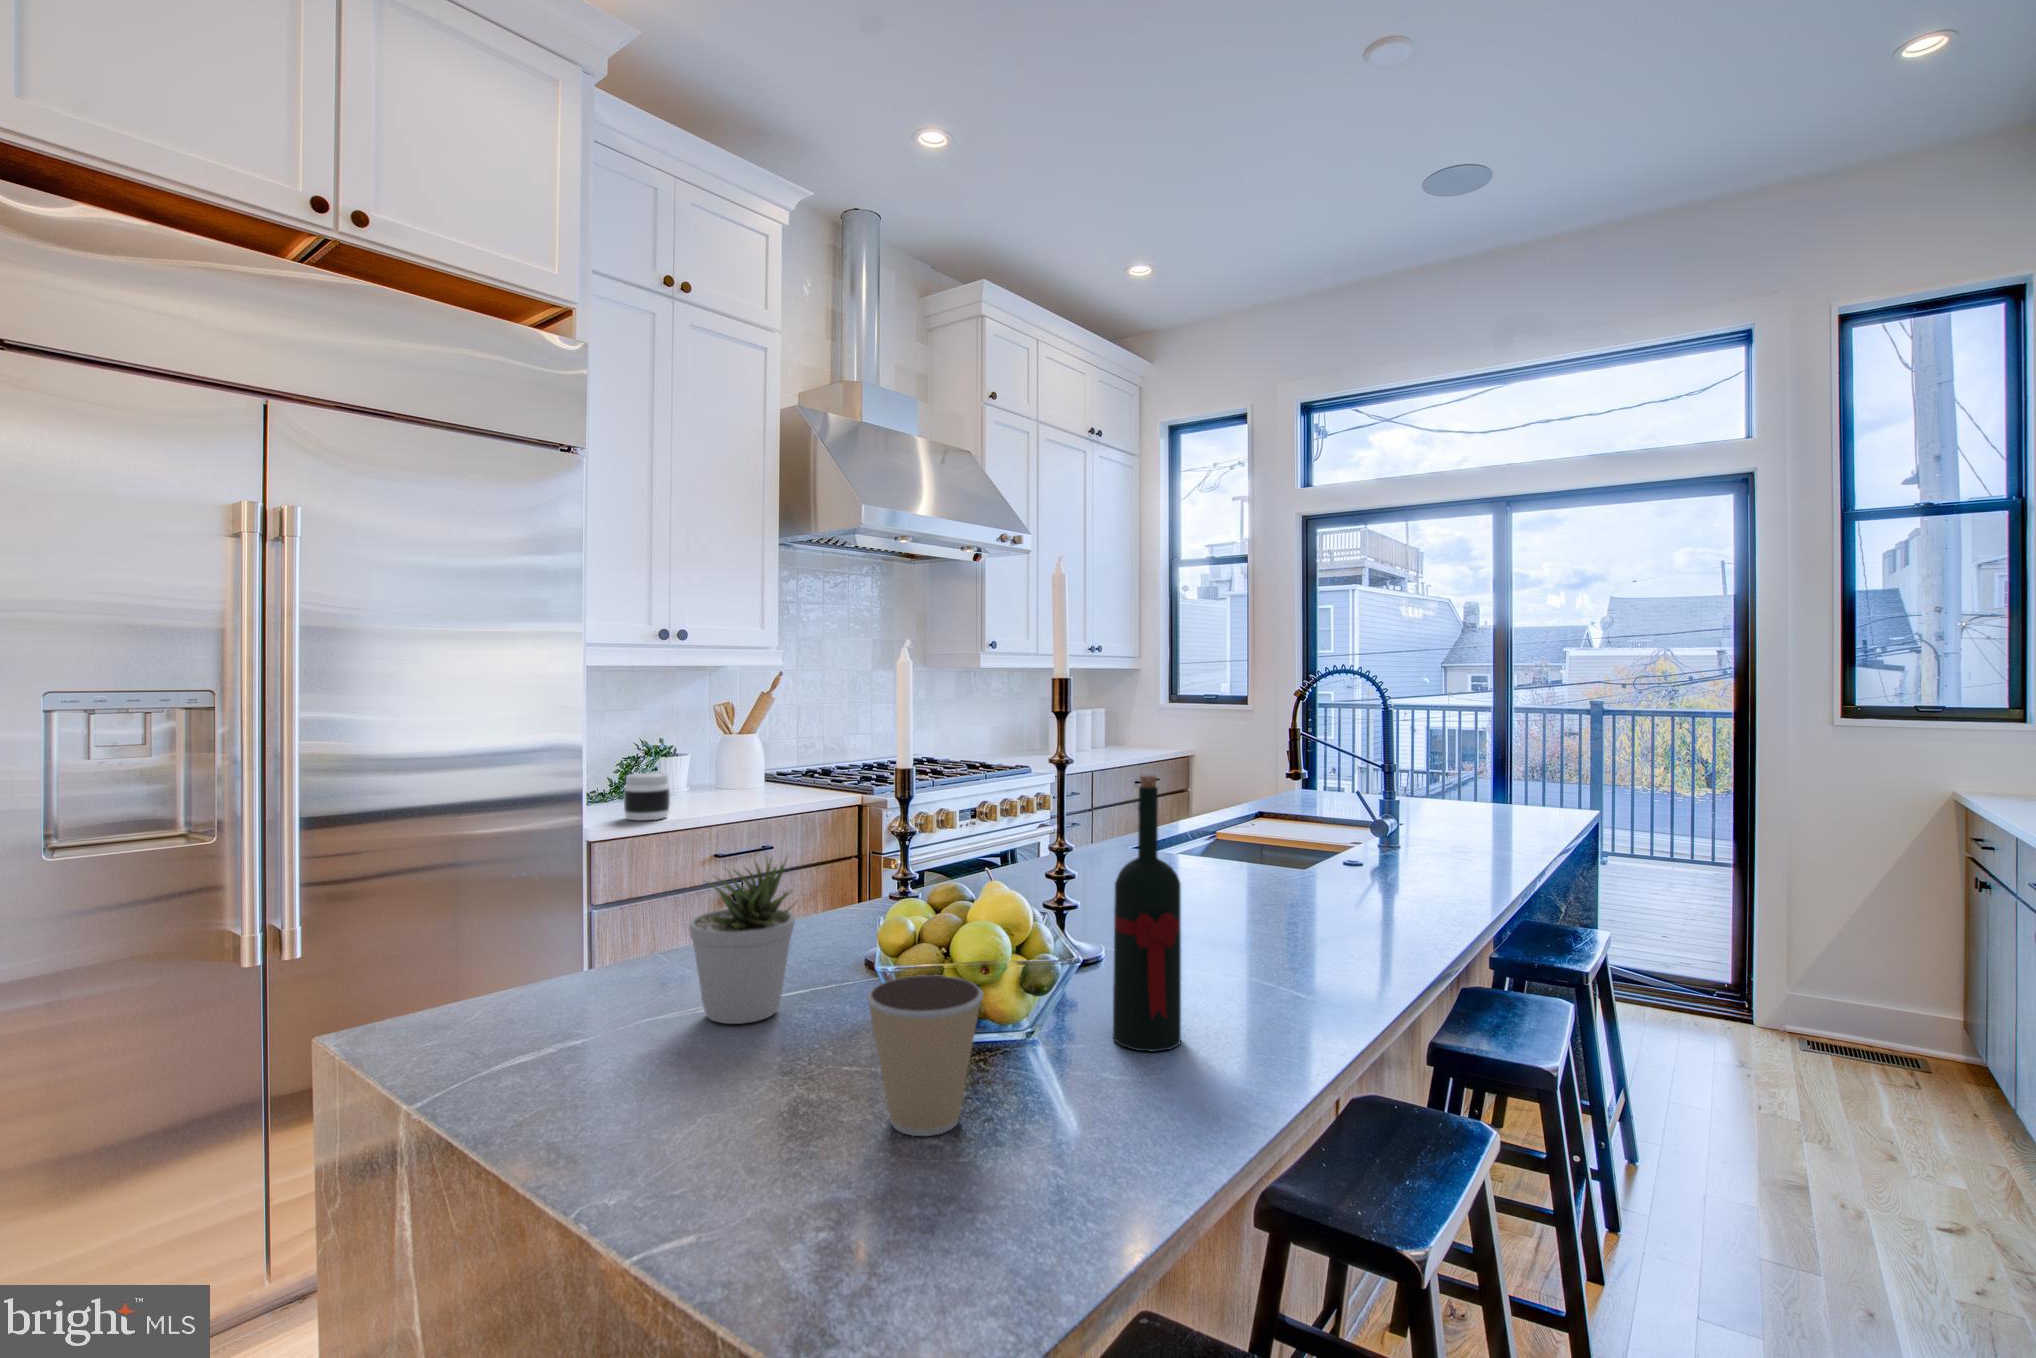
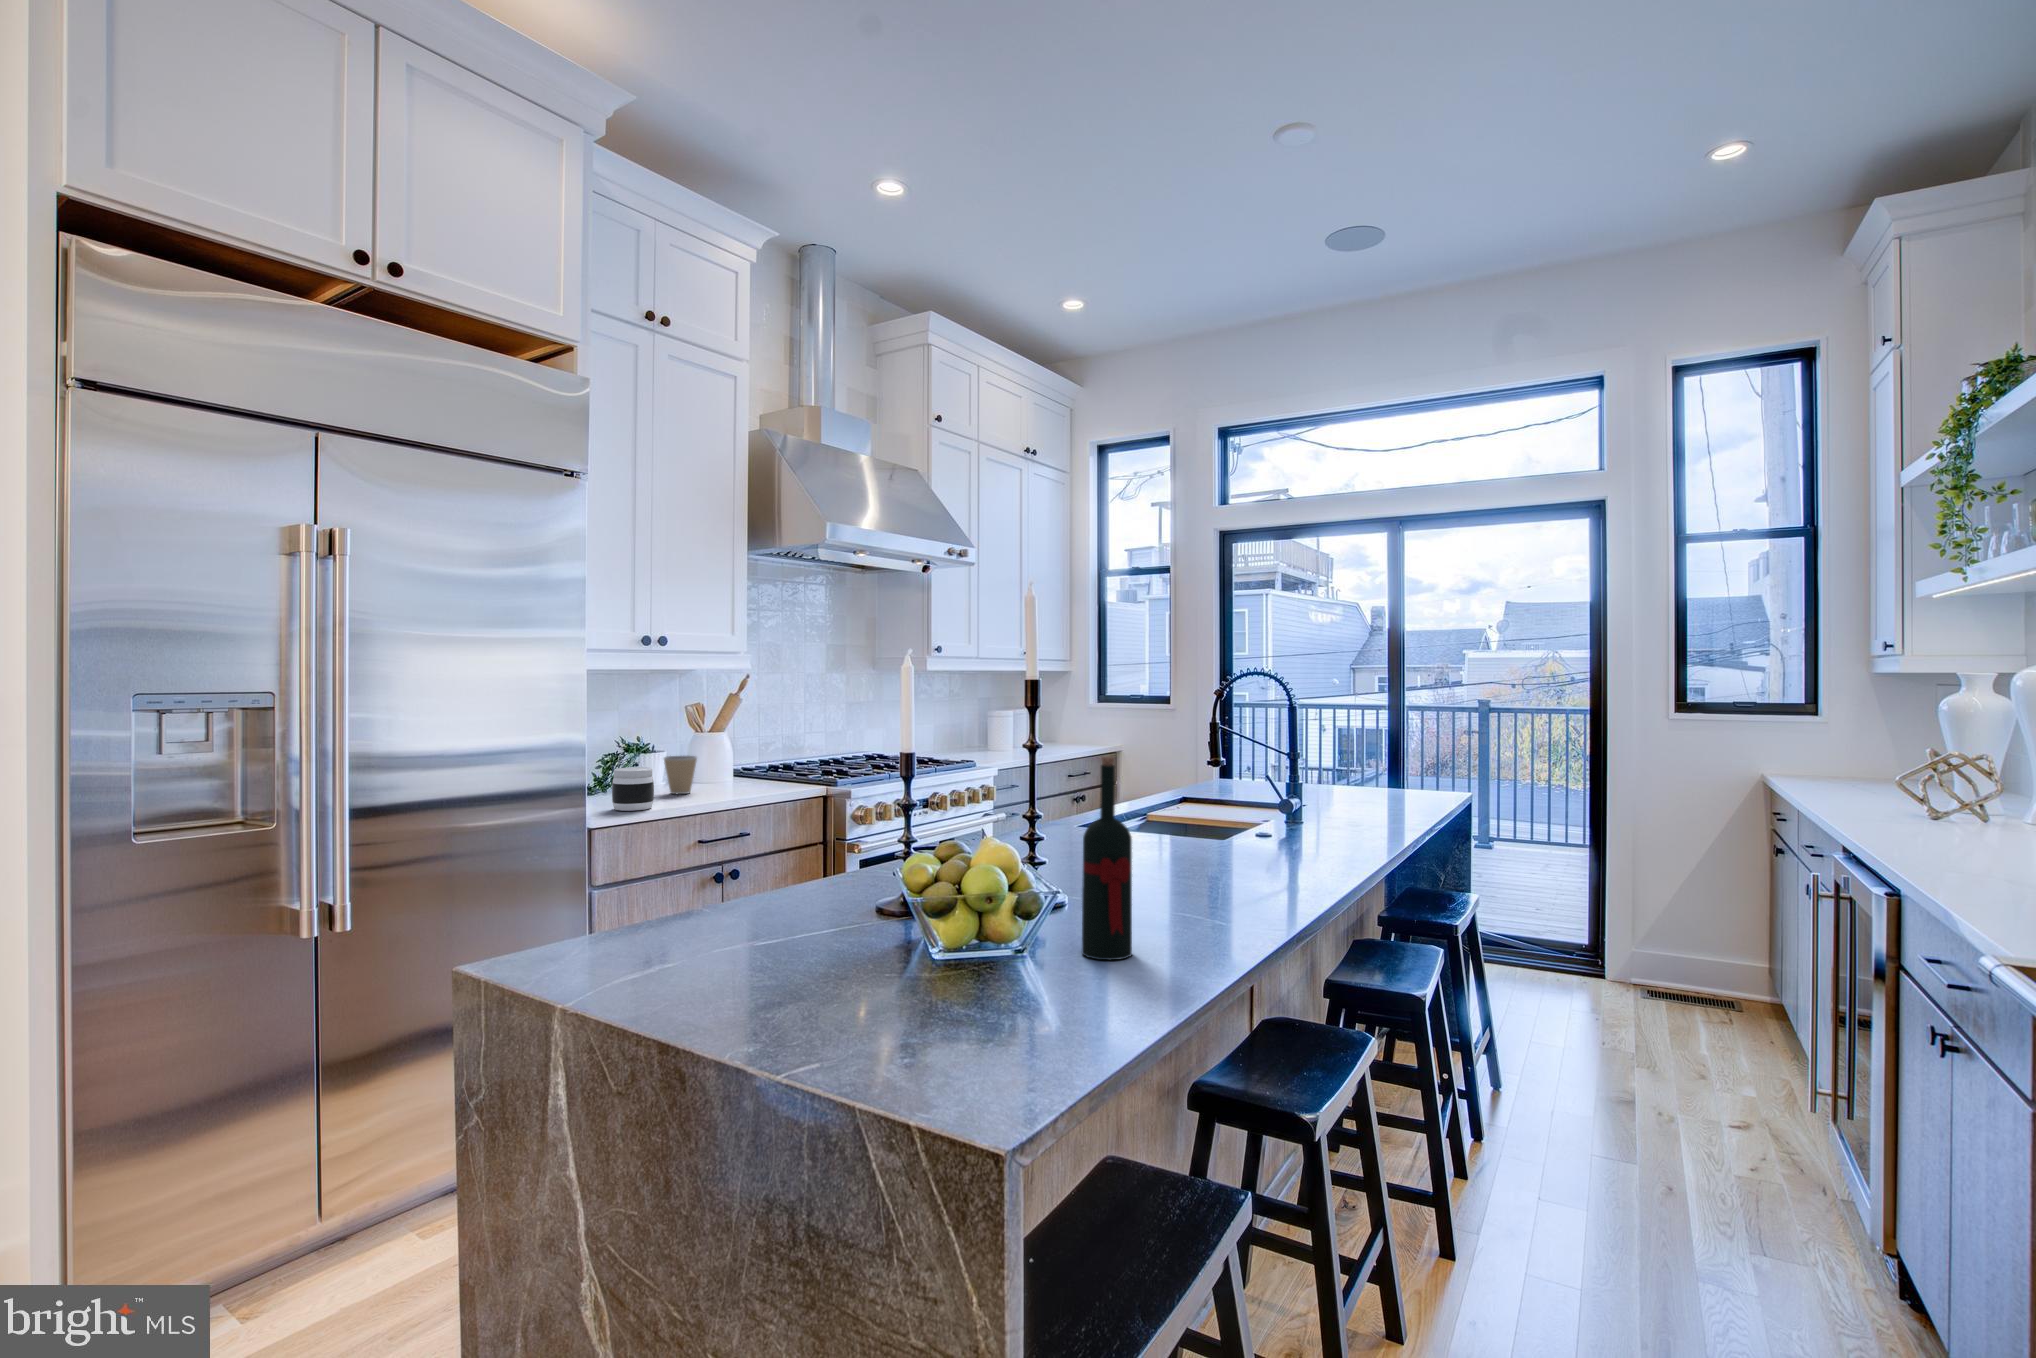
potted plant: present [689,858,795,1024] -> none [751,820,837,952]
coffee cup: present [867,975,983,1136] -> present [664,756,697,794]

